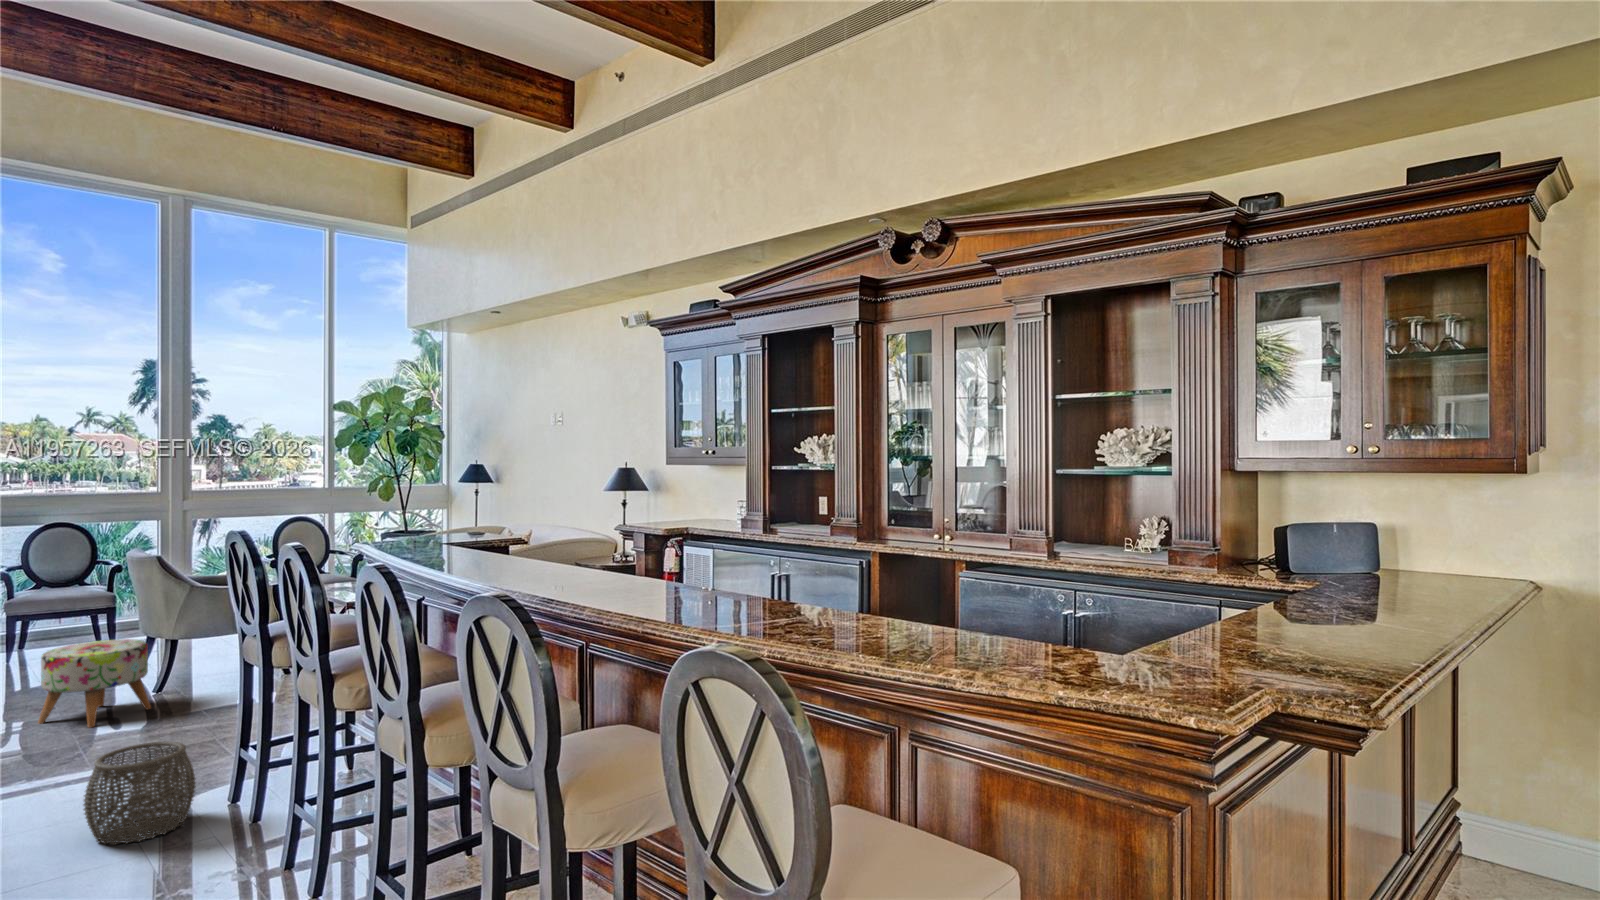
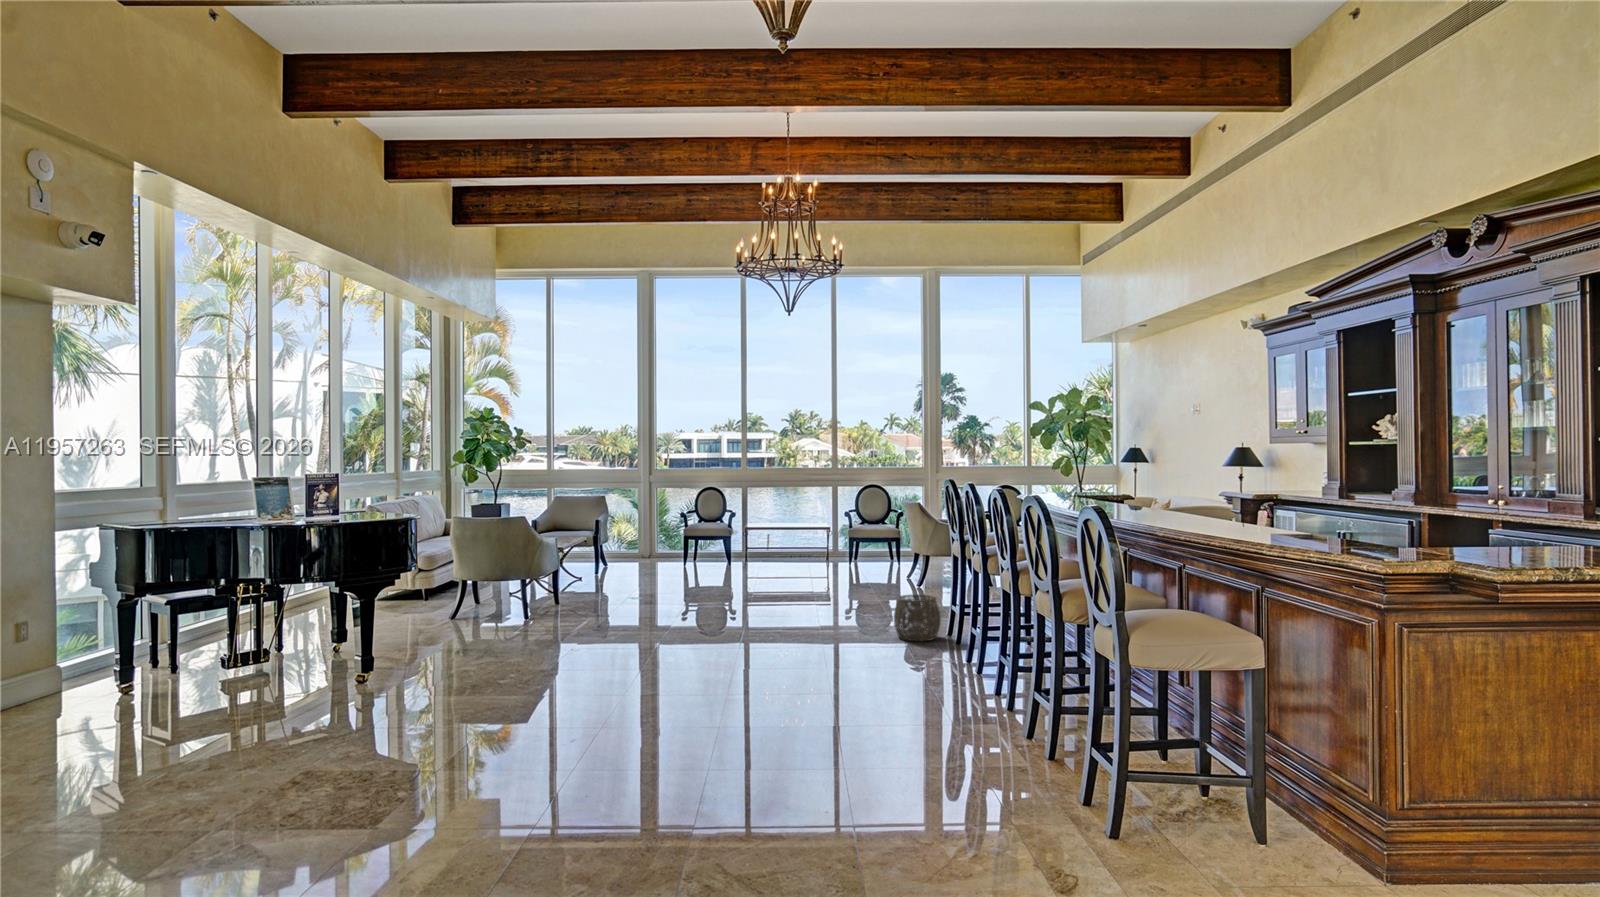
ottoman: present [38,639,151,728] -> none [869,553,921,599]

